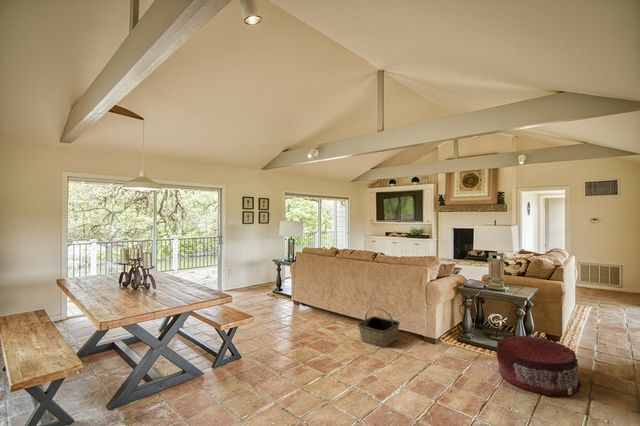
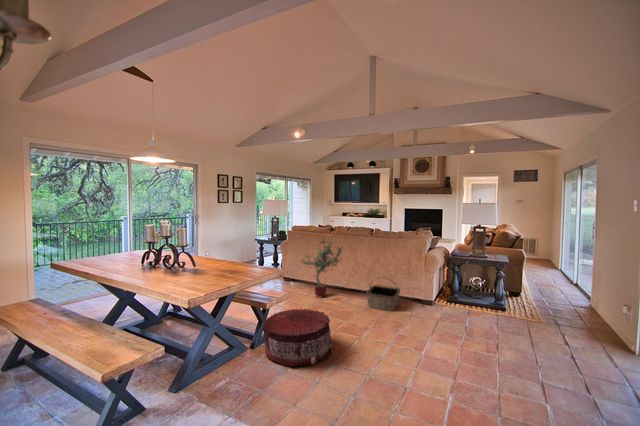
potted tree: none [302,262,341,326] -> present [302,238,342,297]
pouf: present [496,335,581,395] -> present [264,309,332,367]

